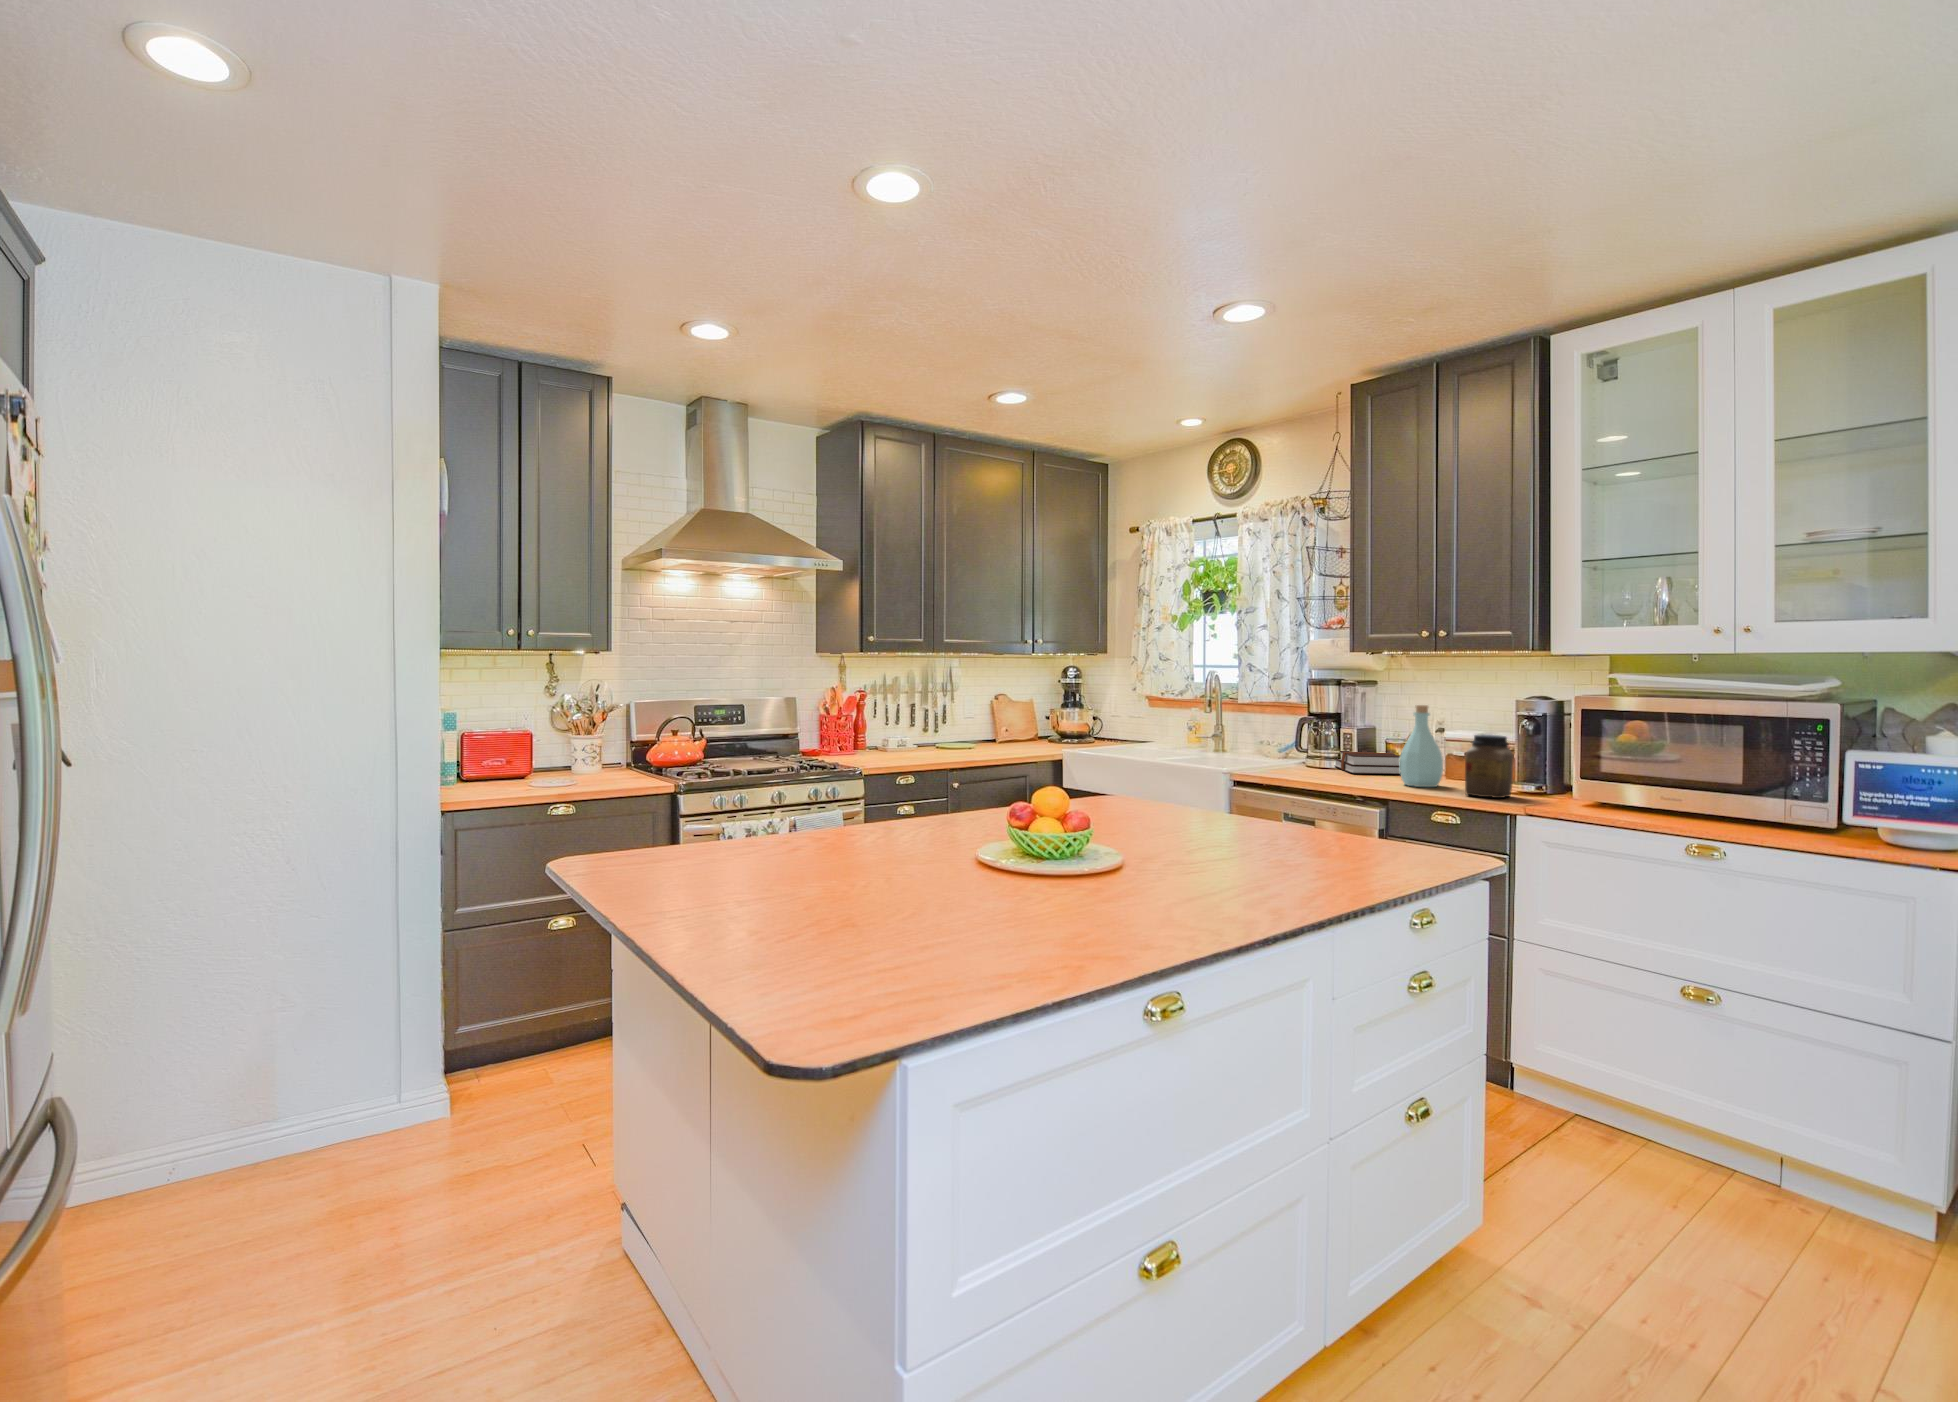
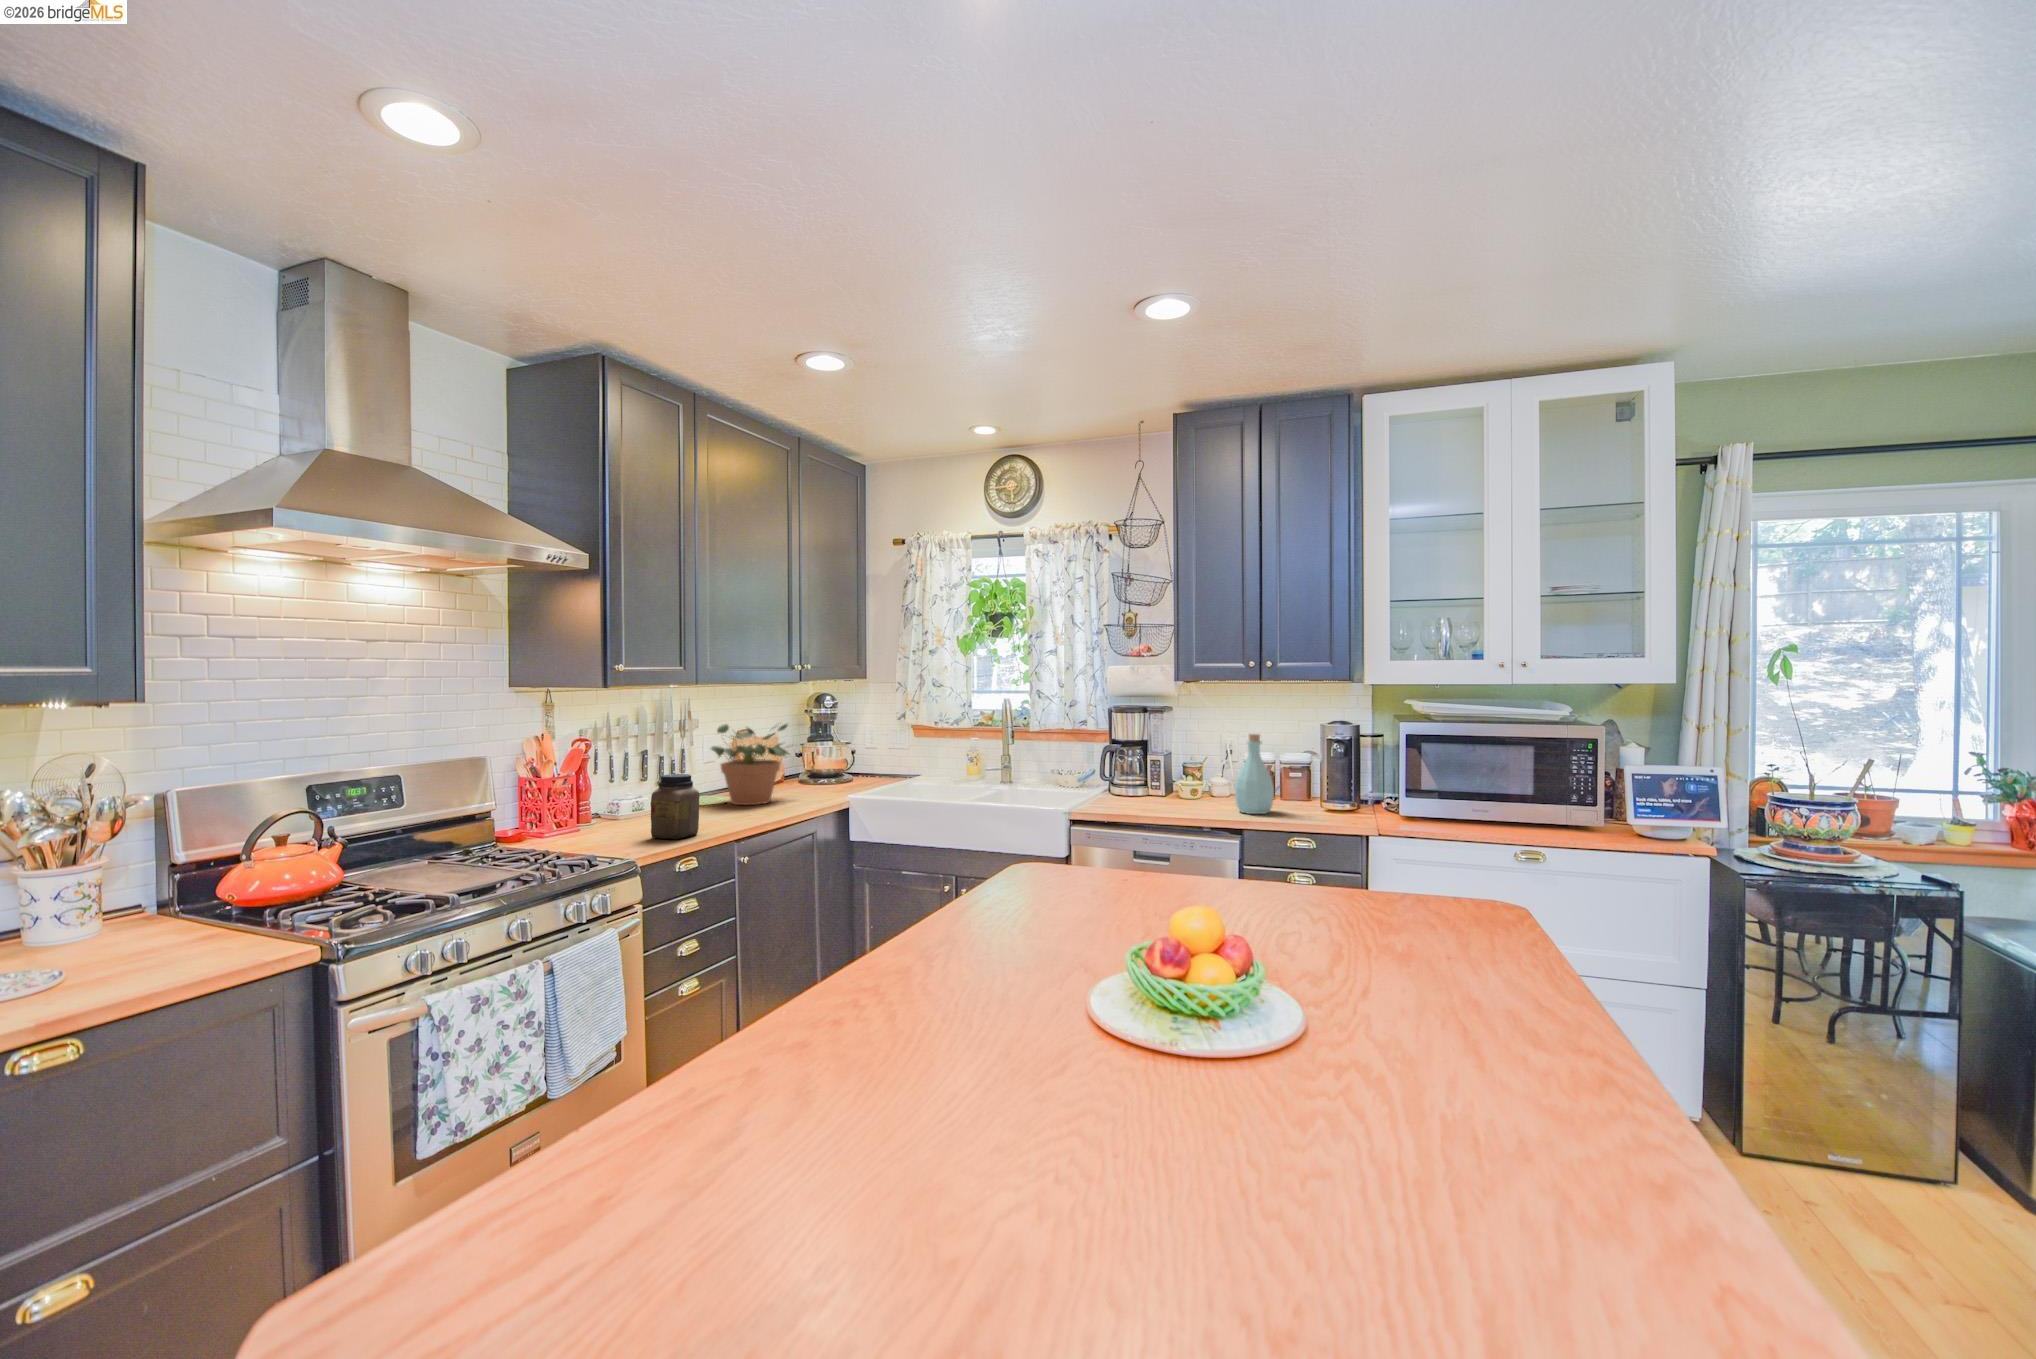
potted plant: none [953,685,1026,751] -> present [711,724,788,805]
jar: present [1465,734,1514,798] -> present [651,774,700,839]
hardback book: present [1334,751,1400,774] -> none [1142,776,1218,802]

